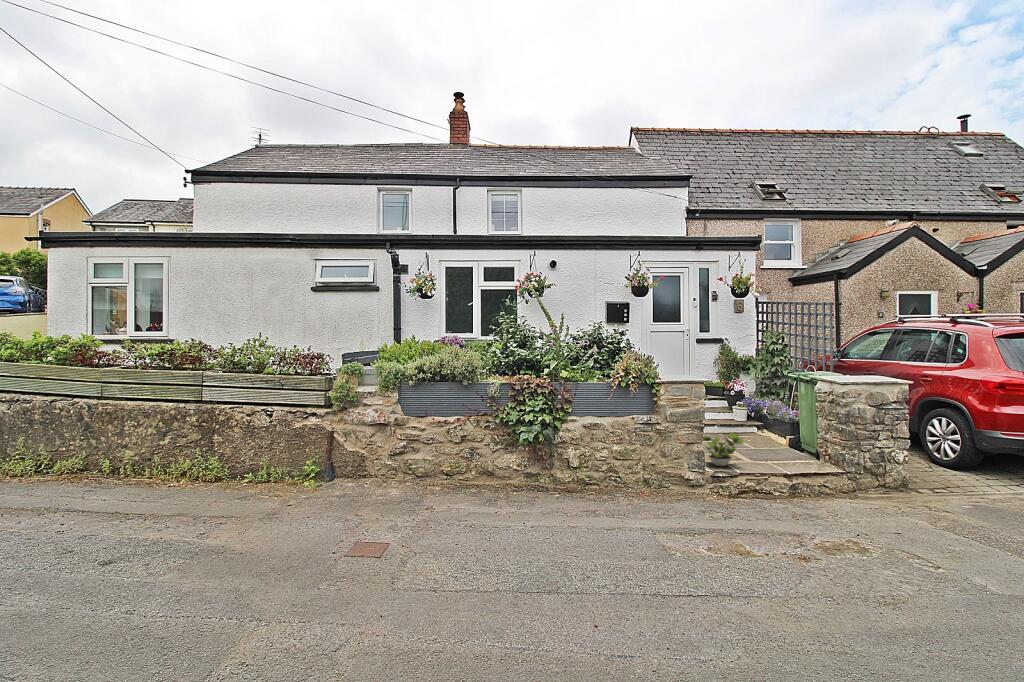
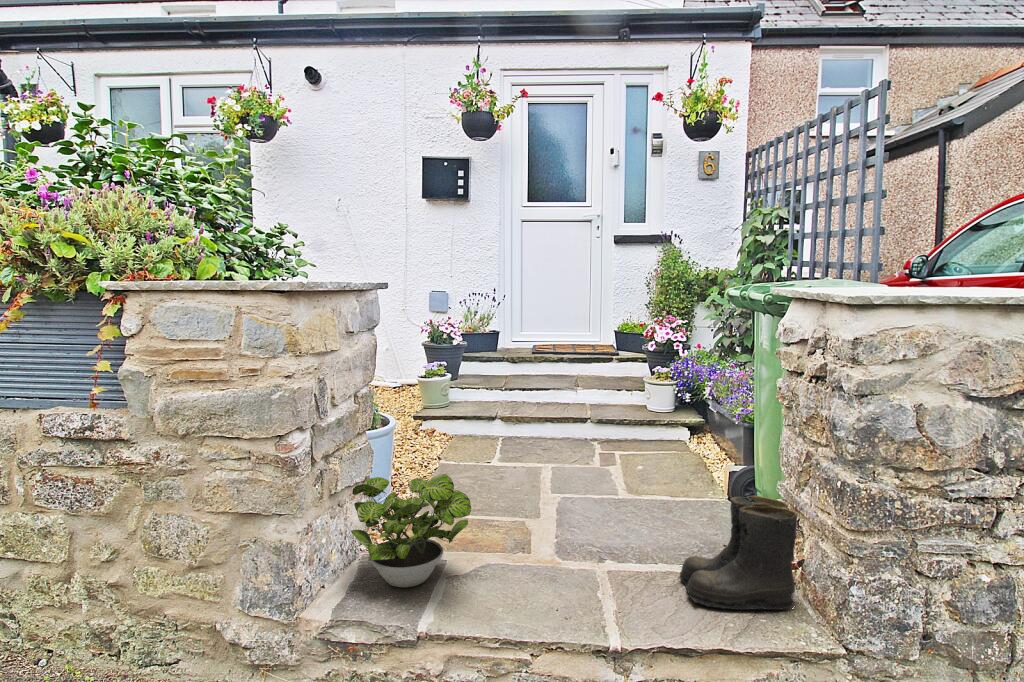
boots: none [794,437,830,466] -> present [680,496,797,610]

